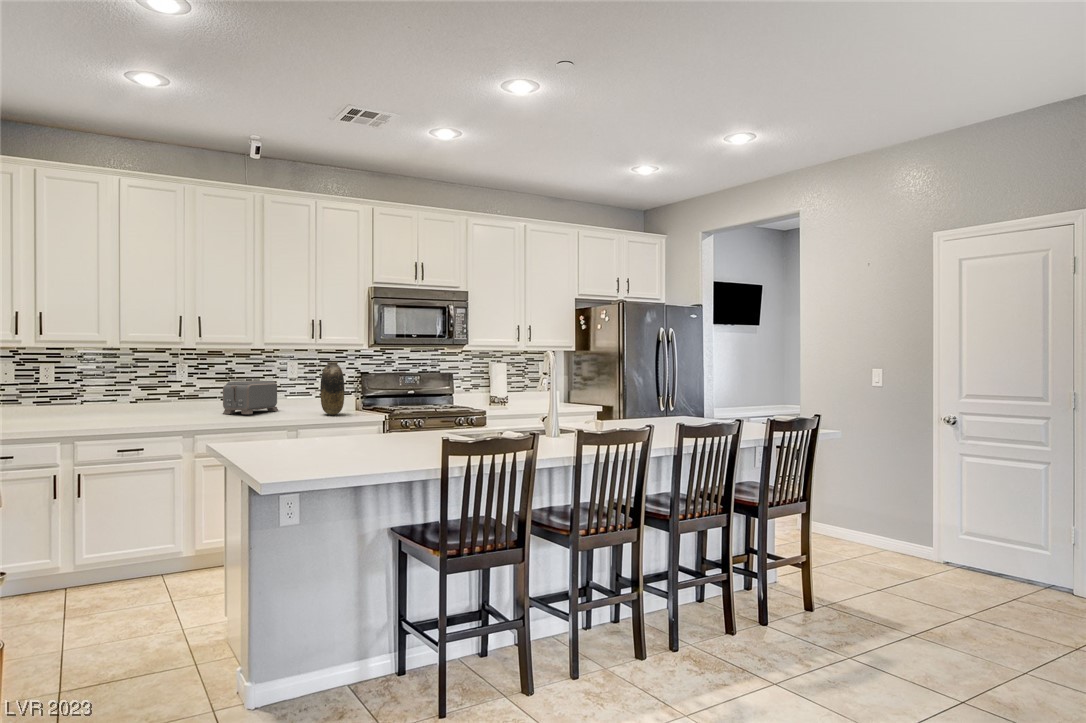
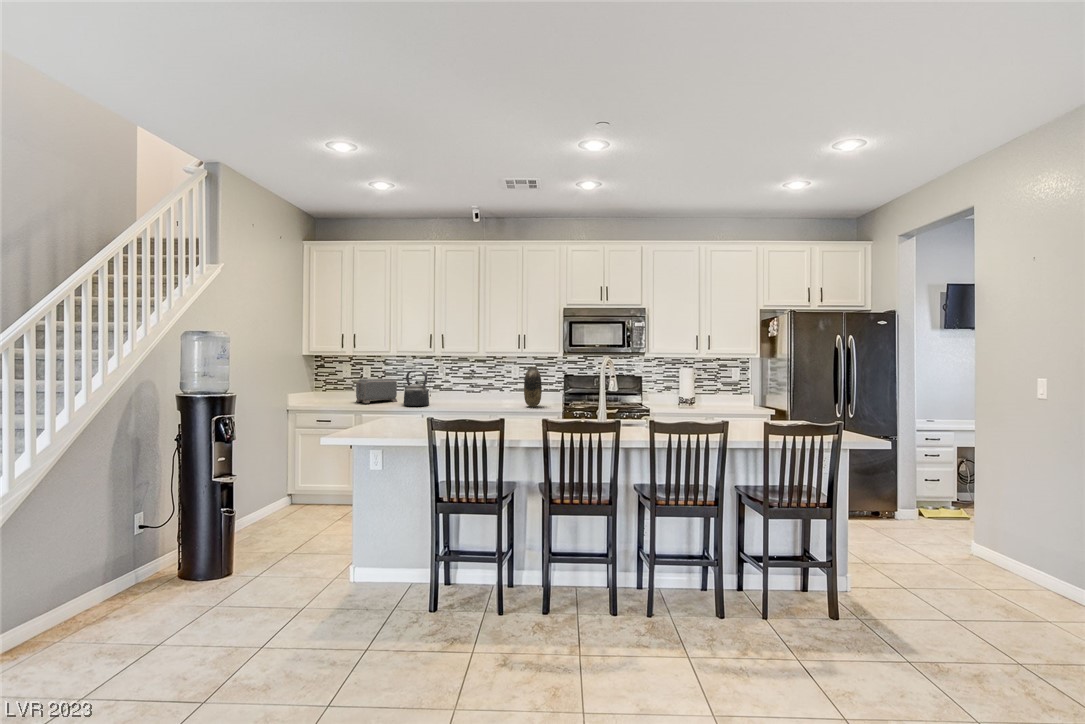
kettle: none [132,369,181,422] -> present [403,371,429,406]
toaster: present [223,381,278,414] -> present [356,379,397,403]

